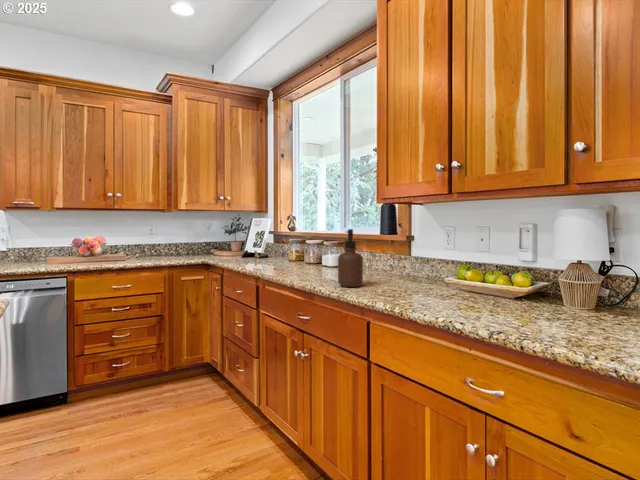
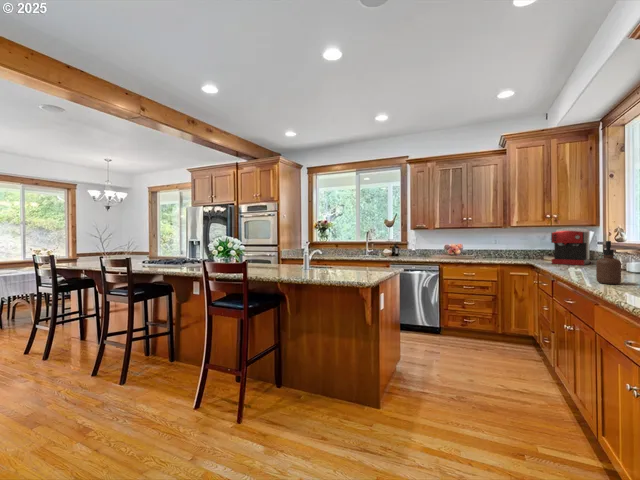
coffee maker: none [237,214,271,261] -> present [551,228,590,265]

